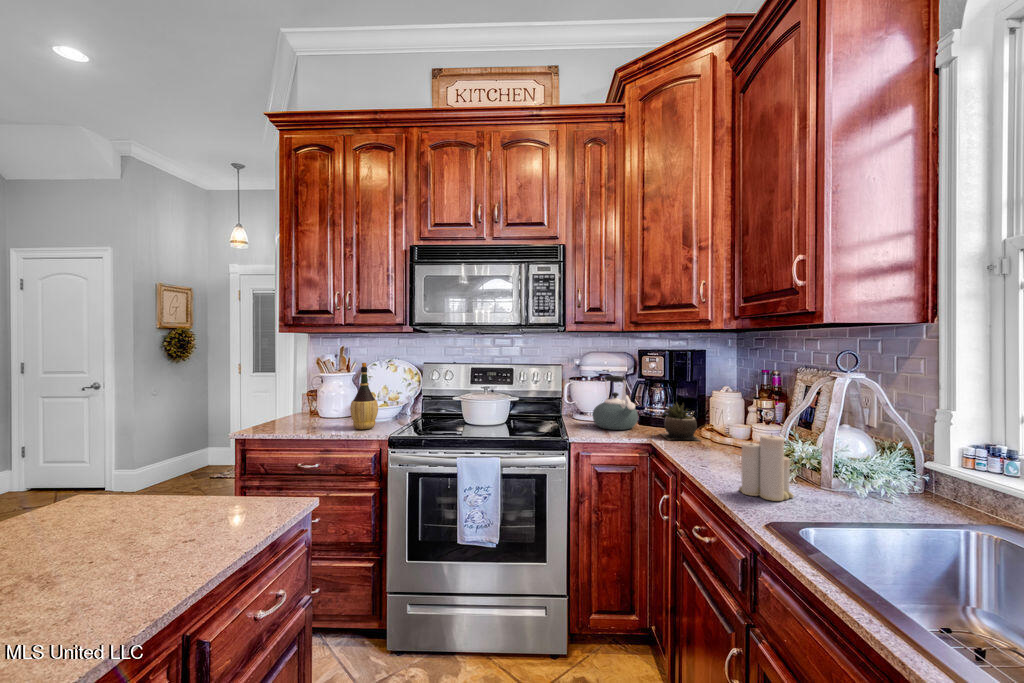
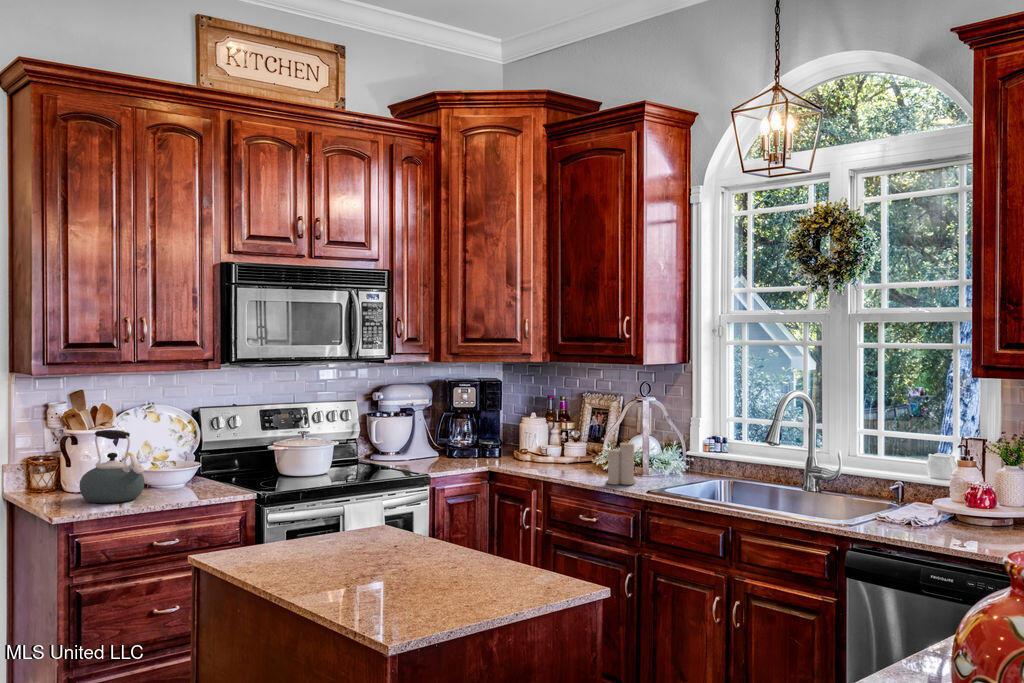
wine bottle: present [350,363,378,429] -> none [180,410,215,493]
kettle: present [593,375,638,430] -> present [80,430,144,503]
succulent plant: present [660,402,699,441] -> none [482,429,524,465]

